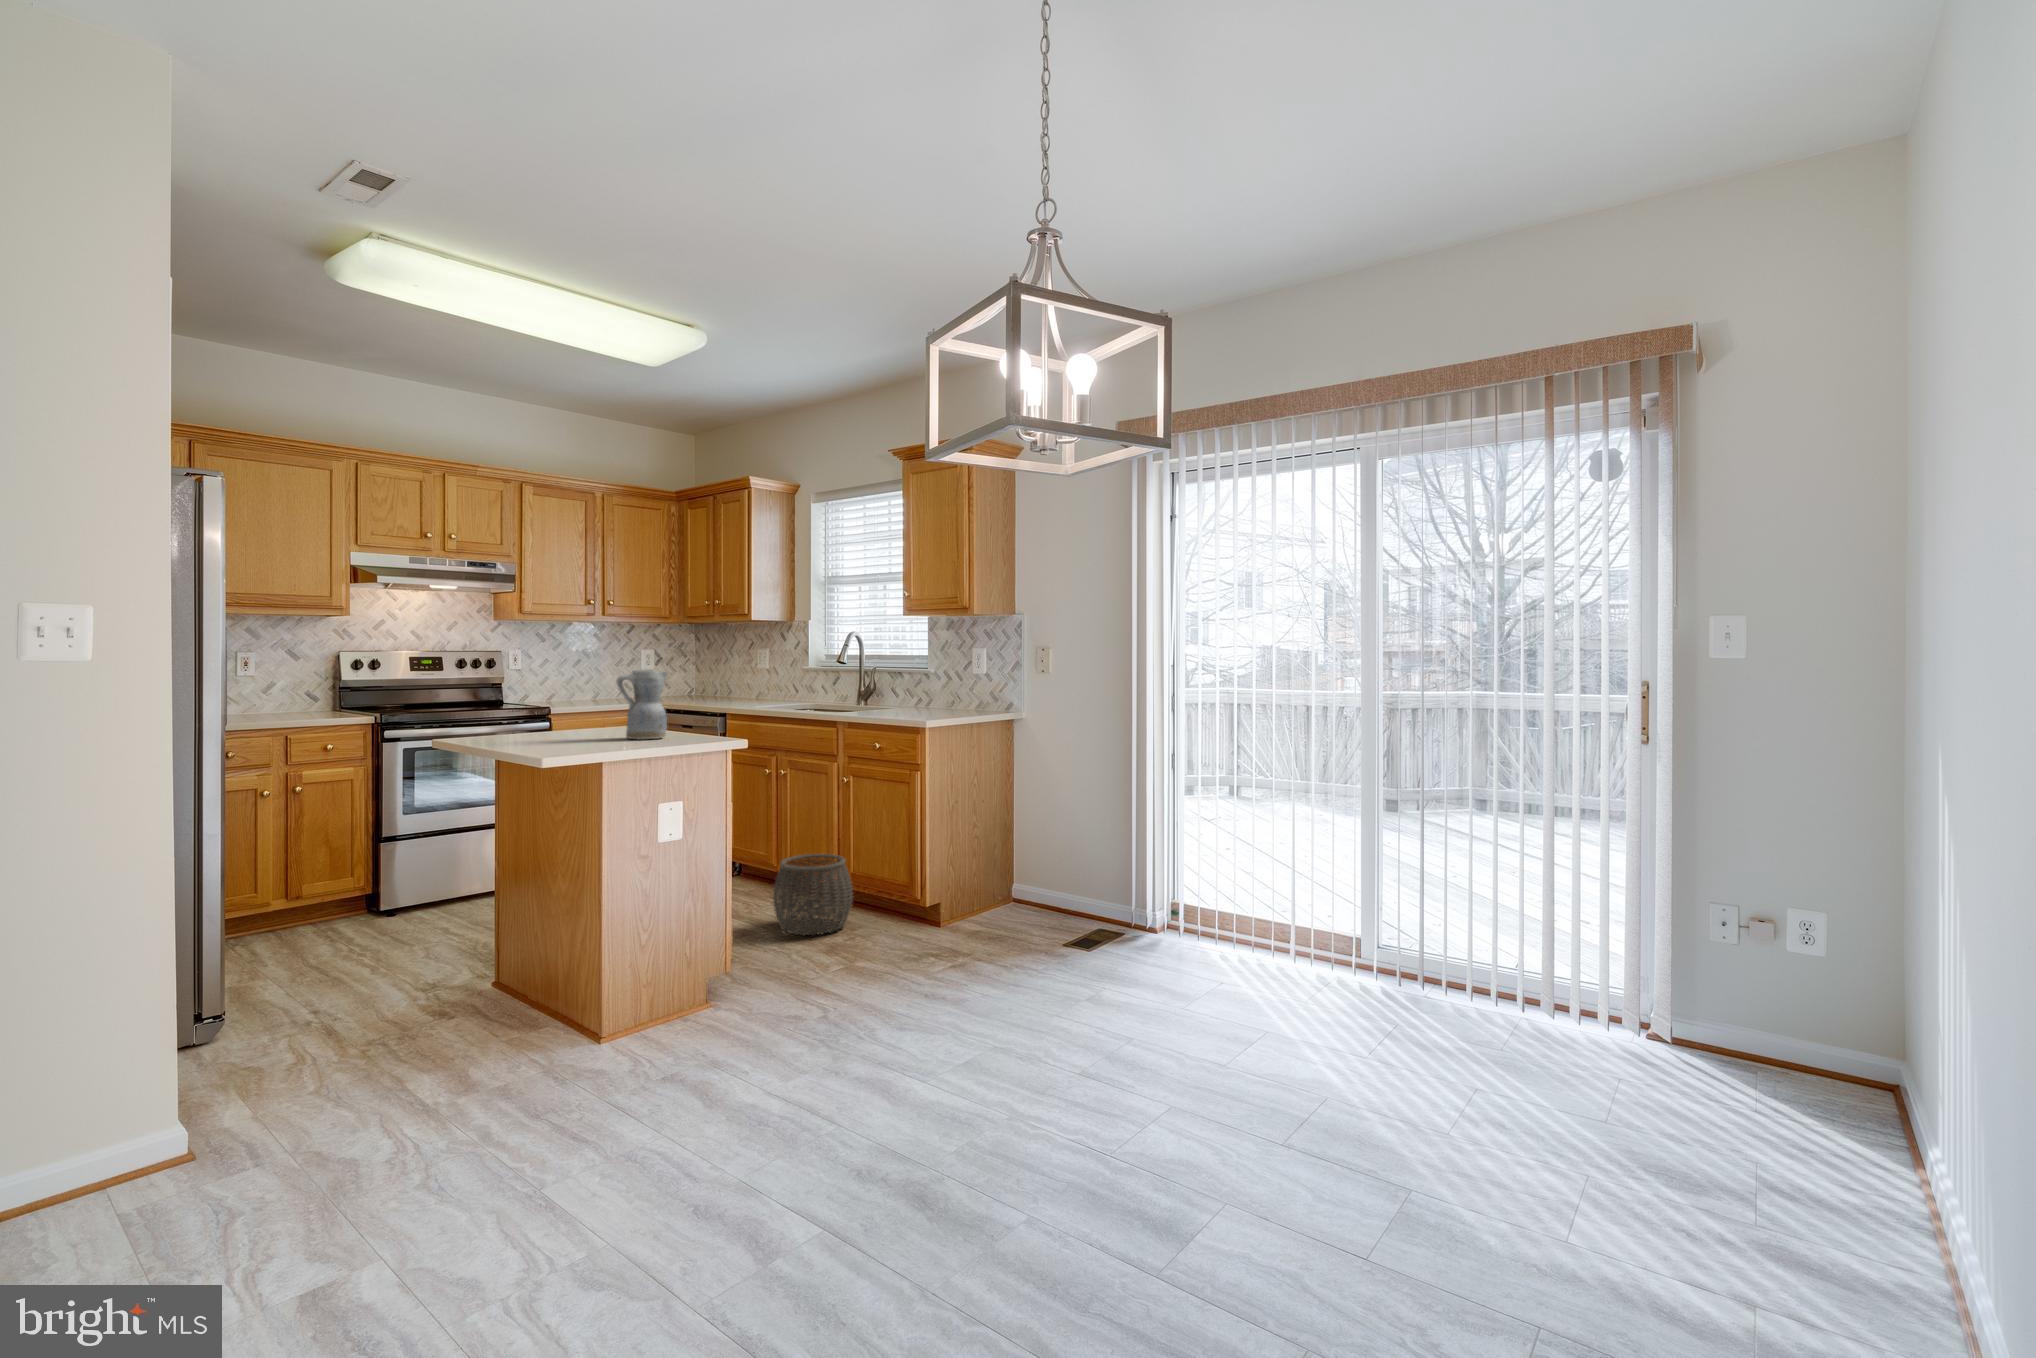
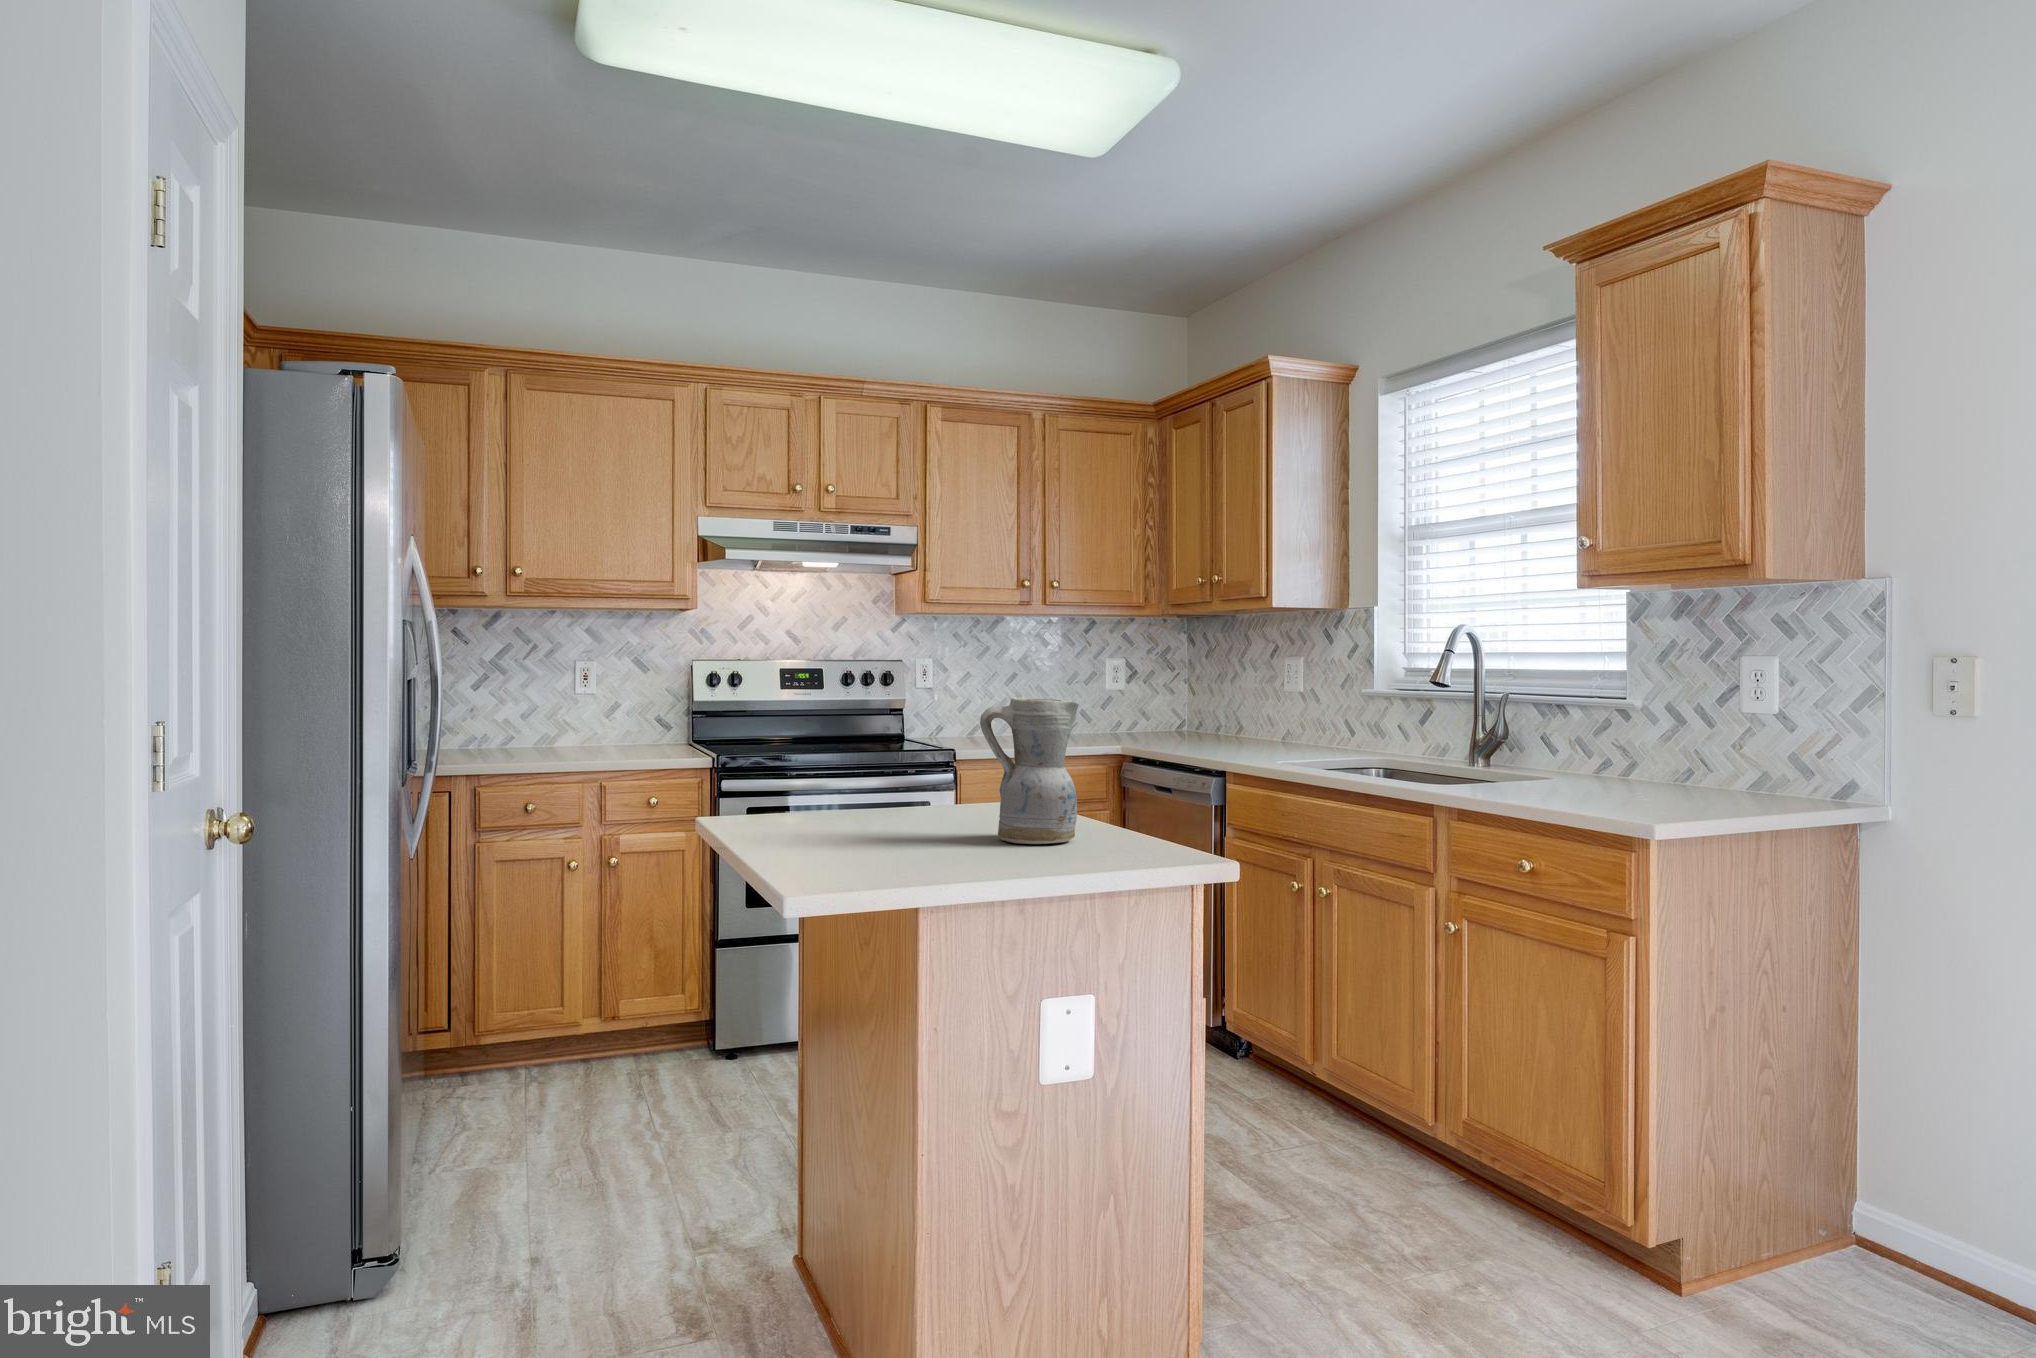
woven basket: present [773,854,853,936] -> none [1296,1079,1471,1275]

